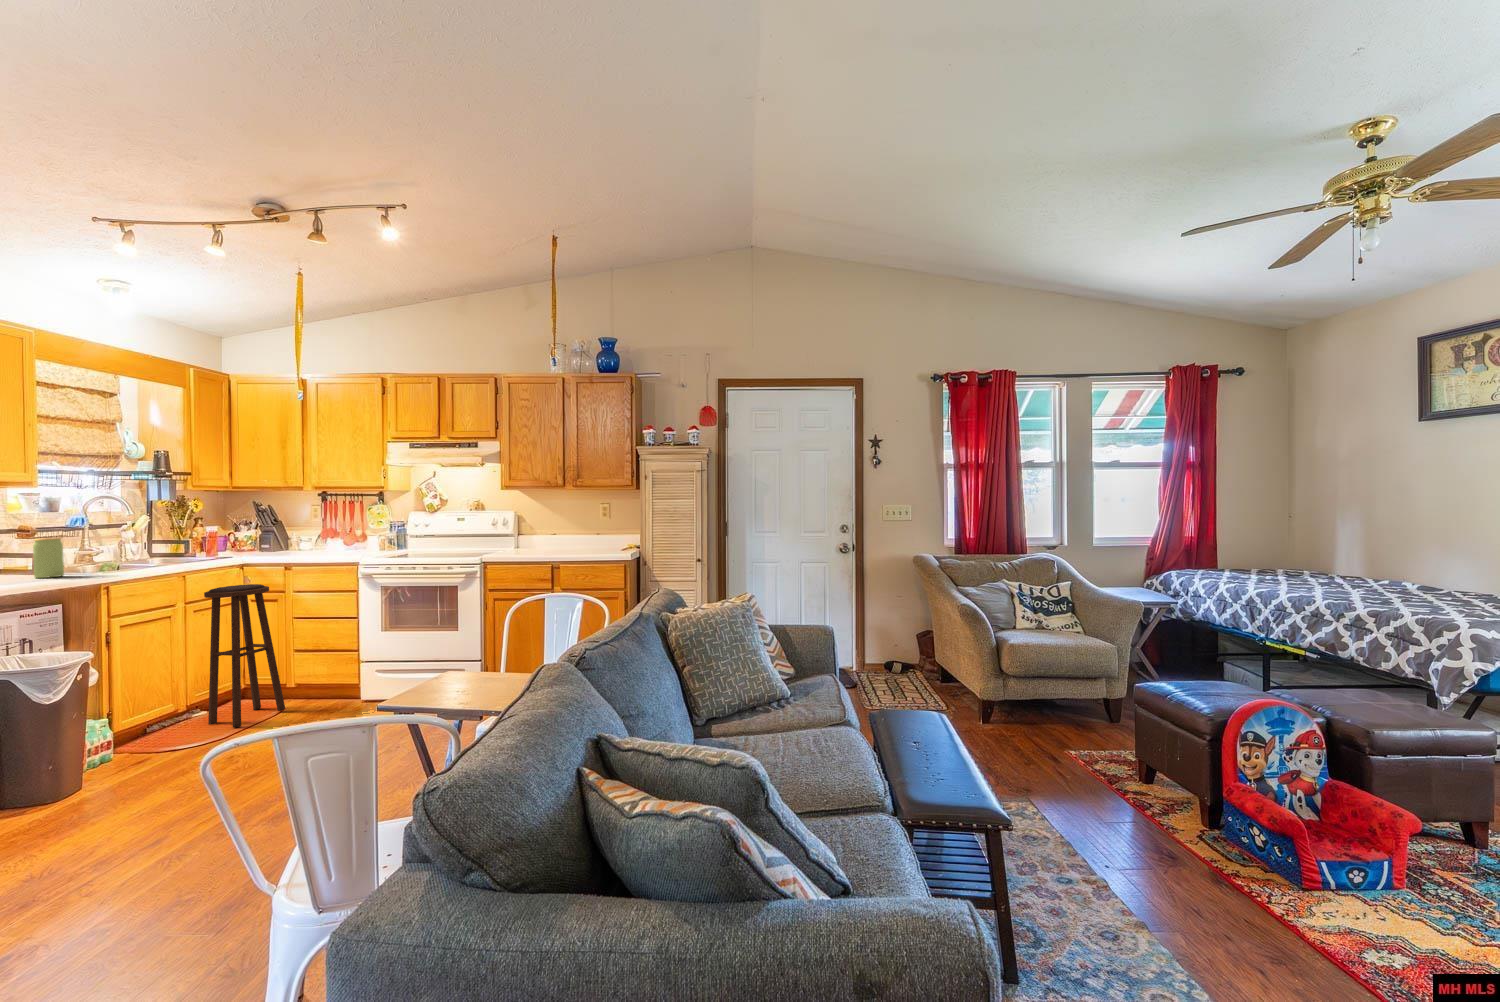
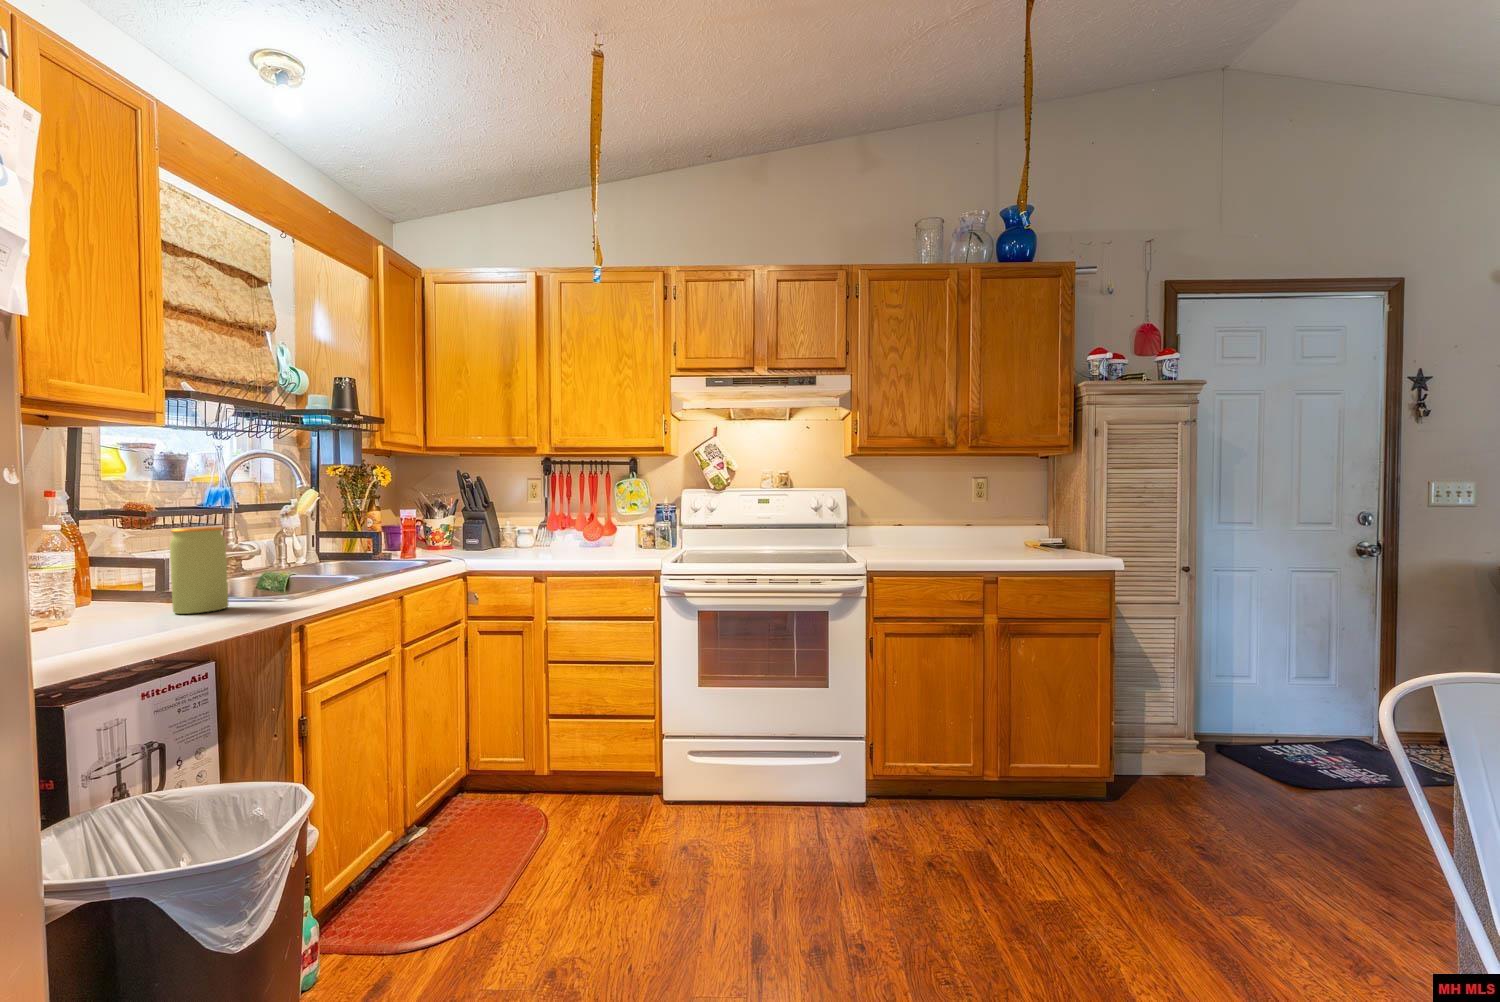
stool: present [204,584,285,727] -> none [441,611,558,879]

